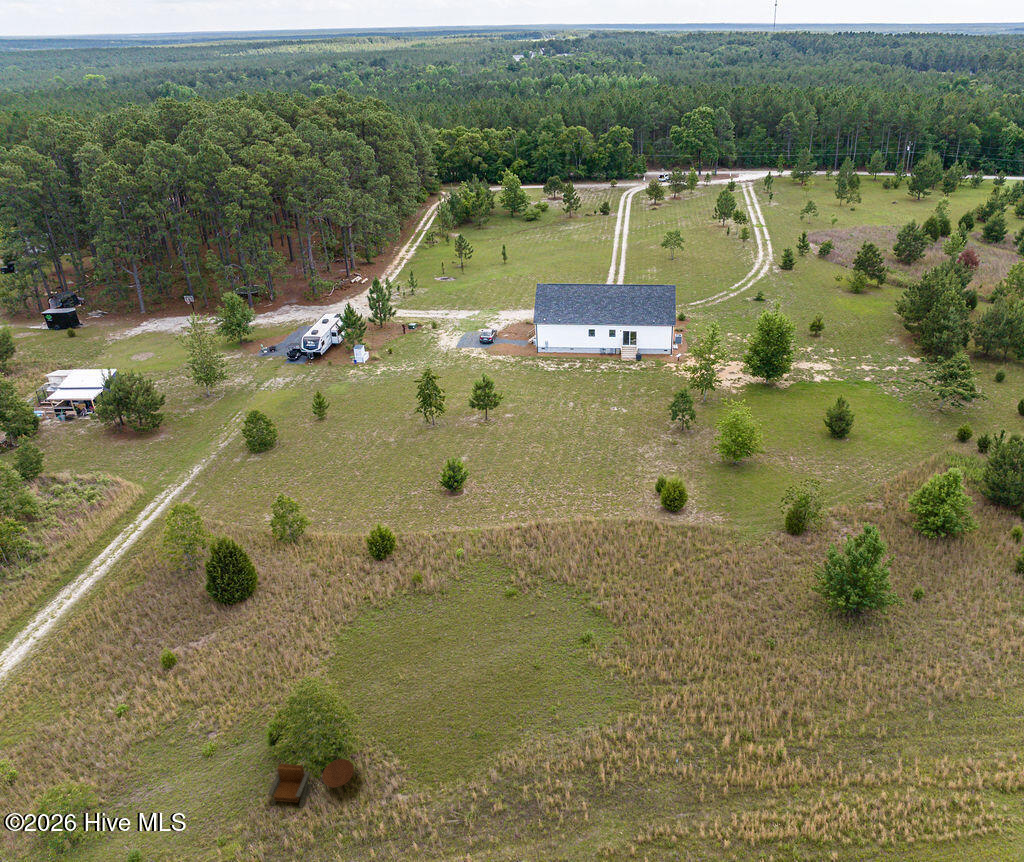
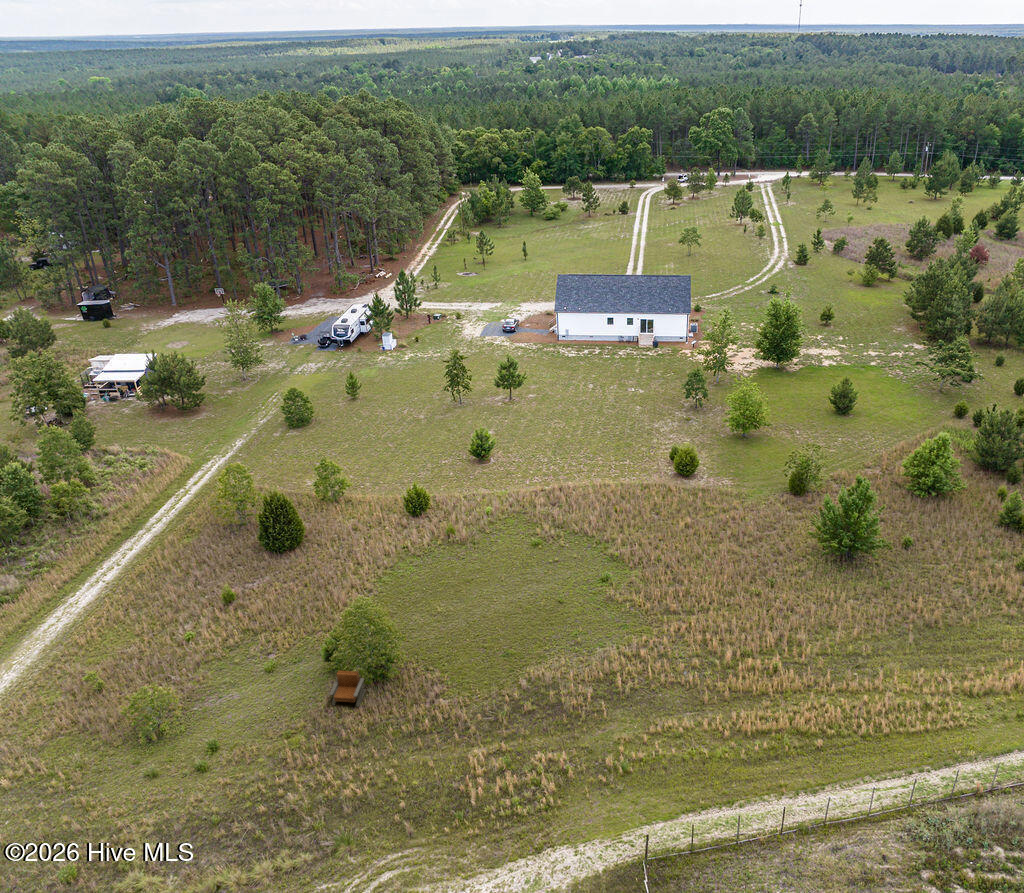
round table: present [322,759,354,791] -> none [376,668,403,698]

